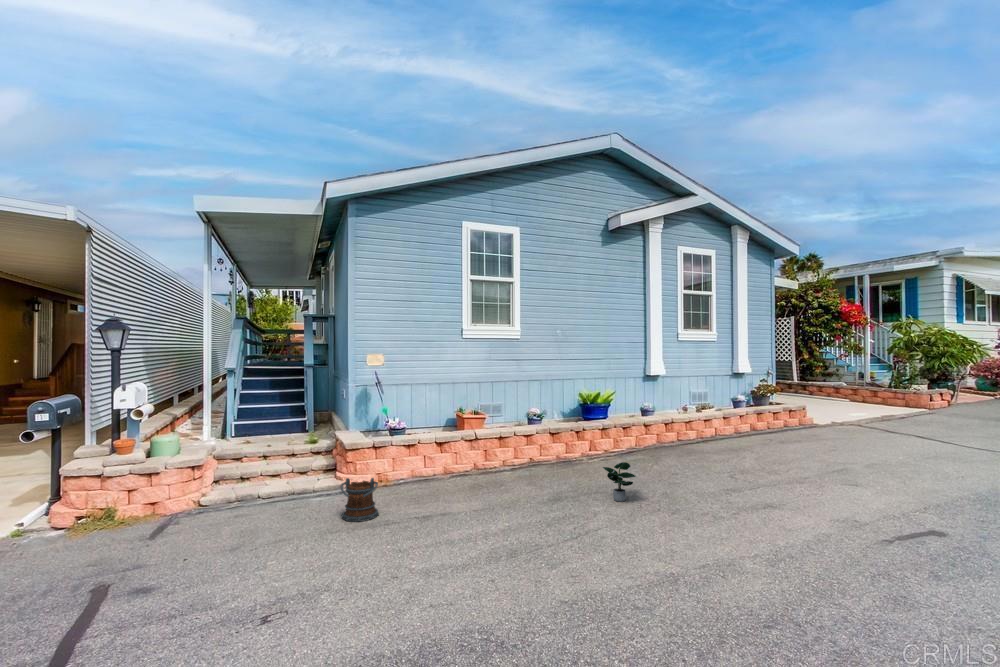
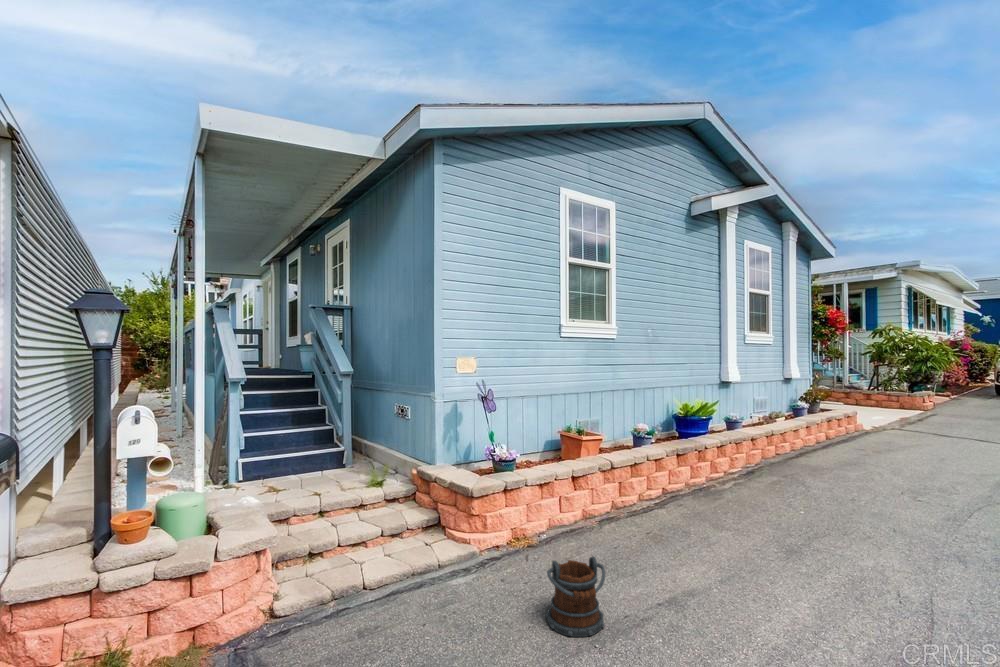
potted plant: present [603,462,636,502] -> none [857,503,916,559]

